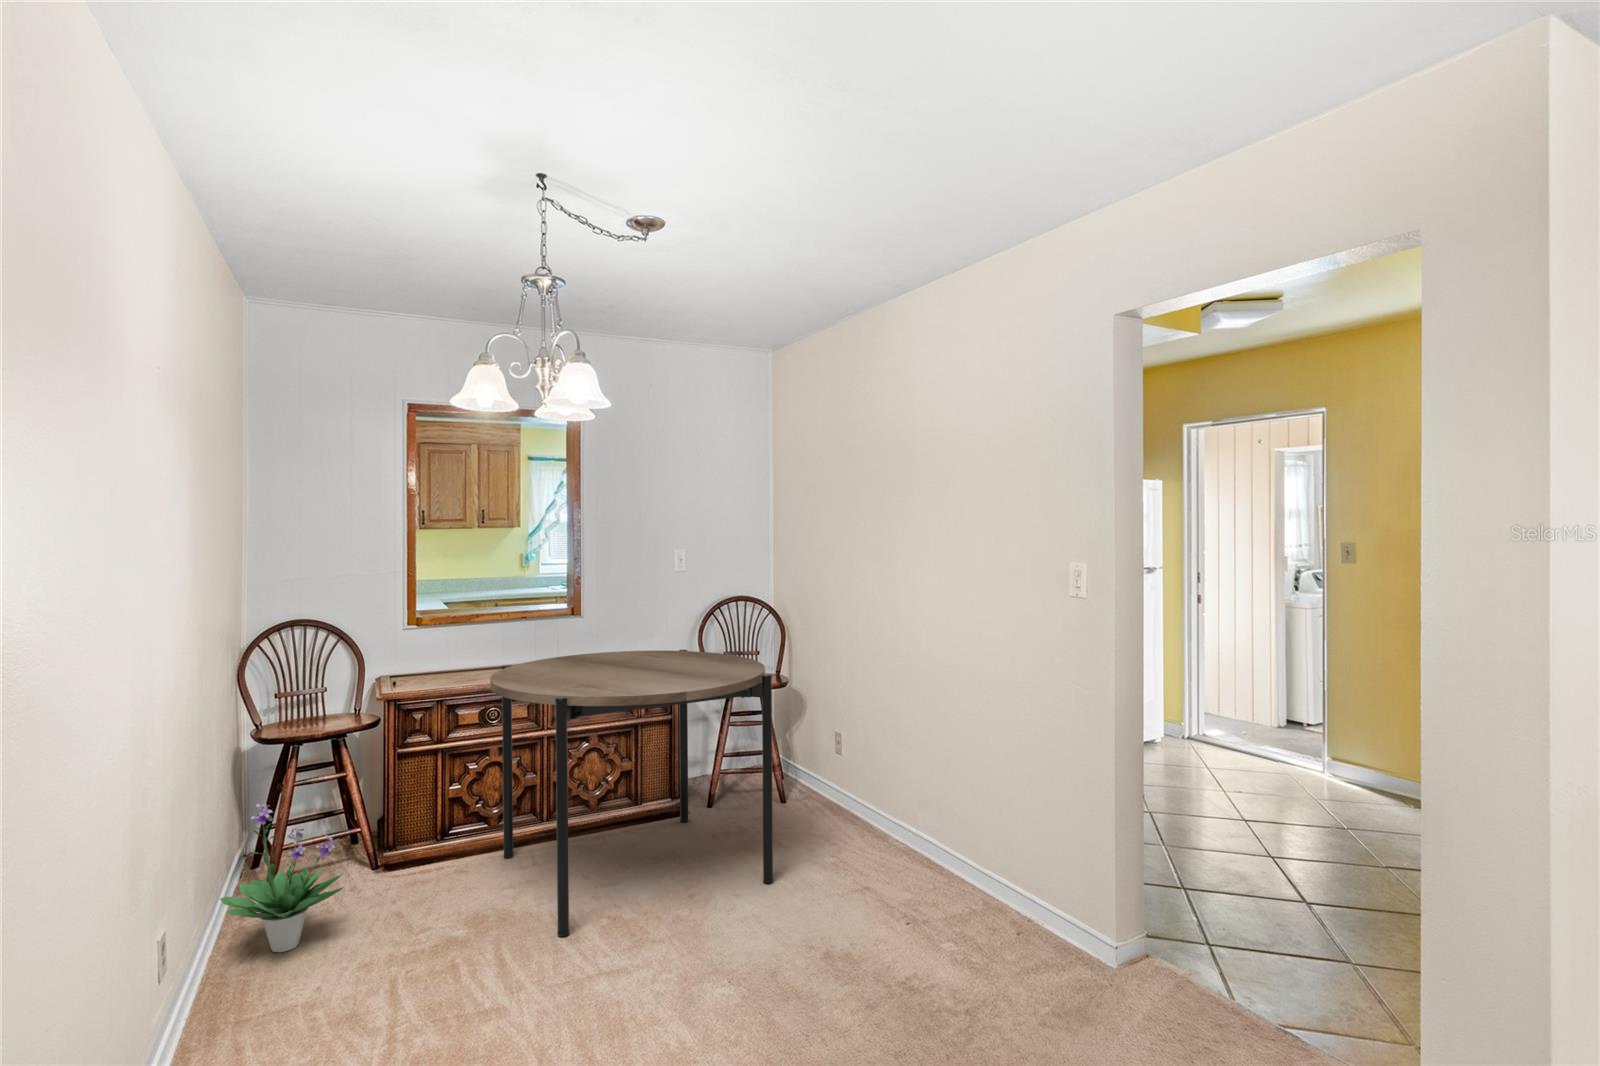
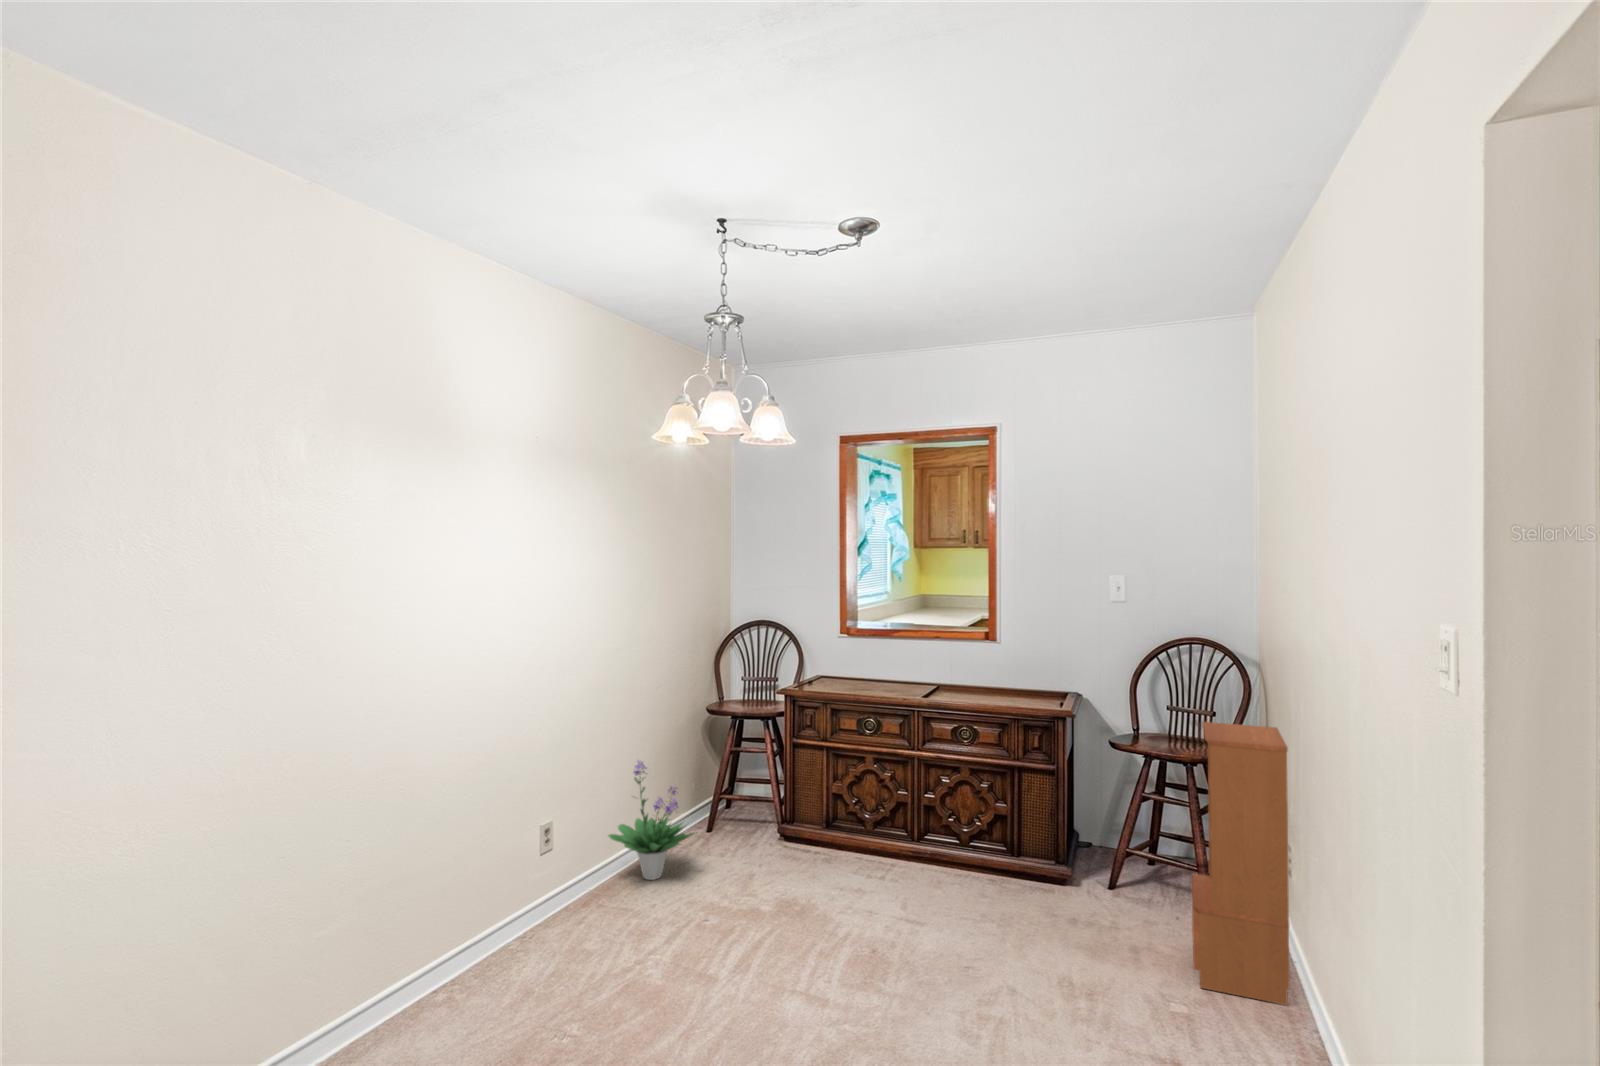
dining table: present [490,650,773,936] -> none [794,679,1088,995]
bookcase: none [808,651,889,843] -> present [1192,722,1289,1005]

